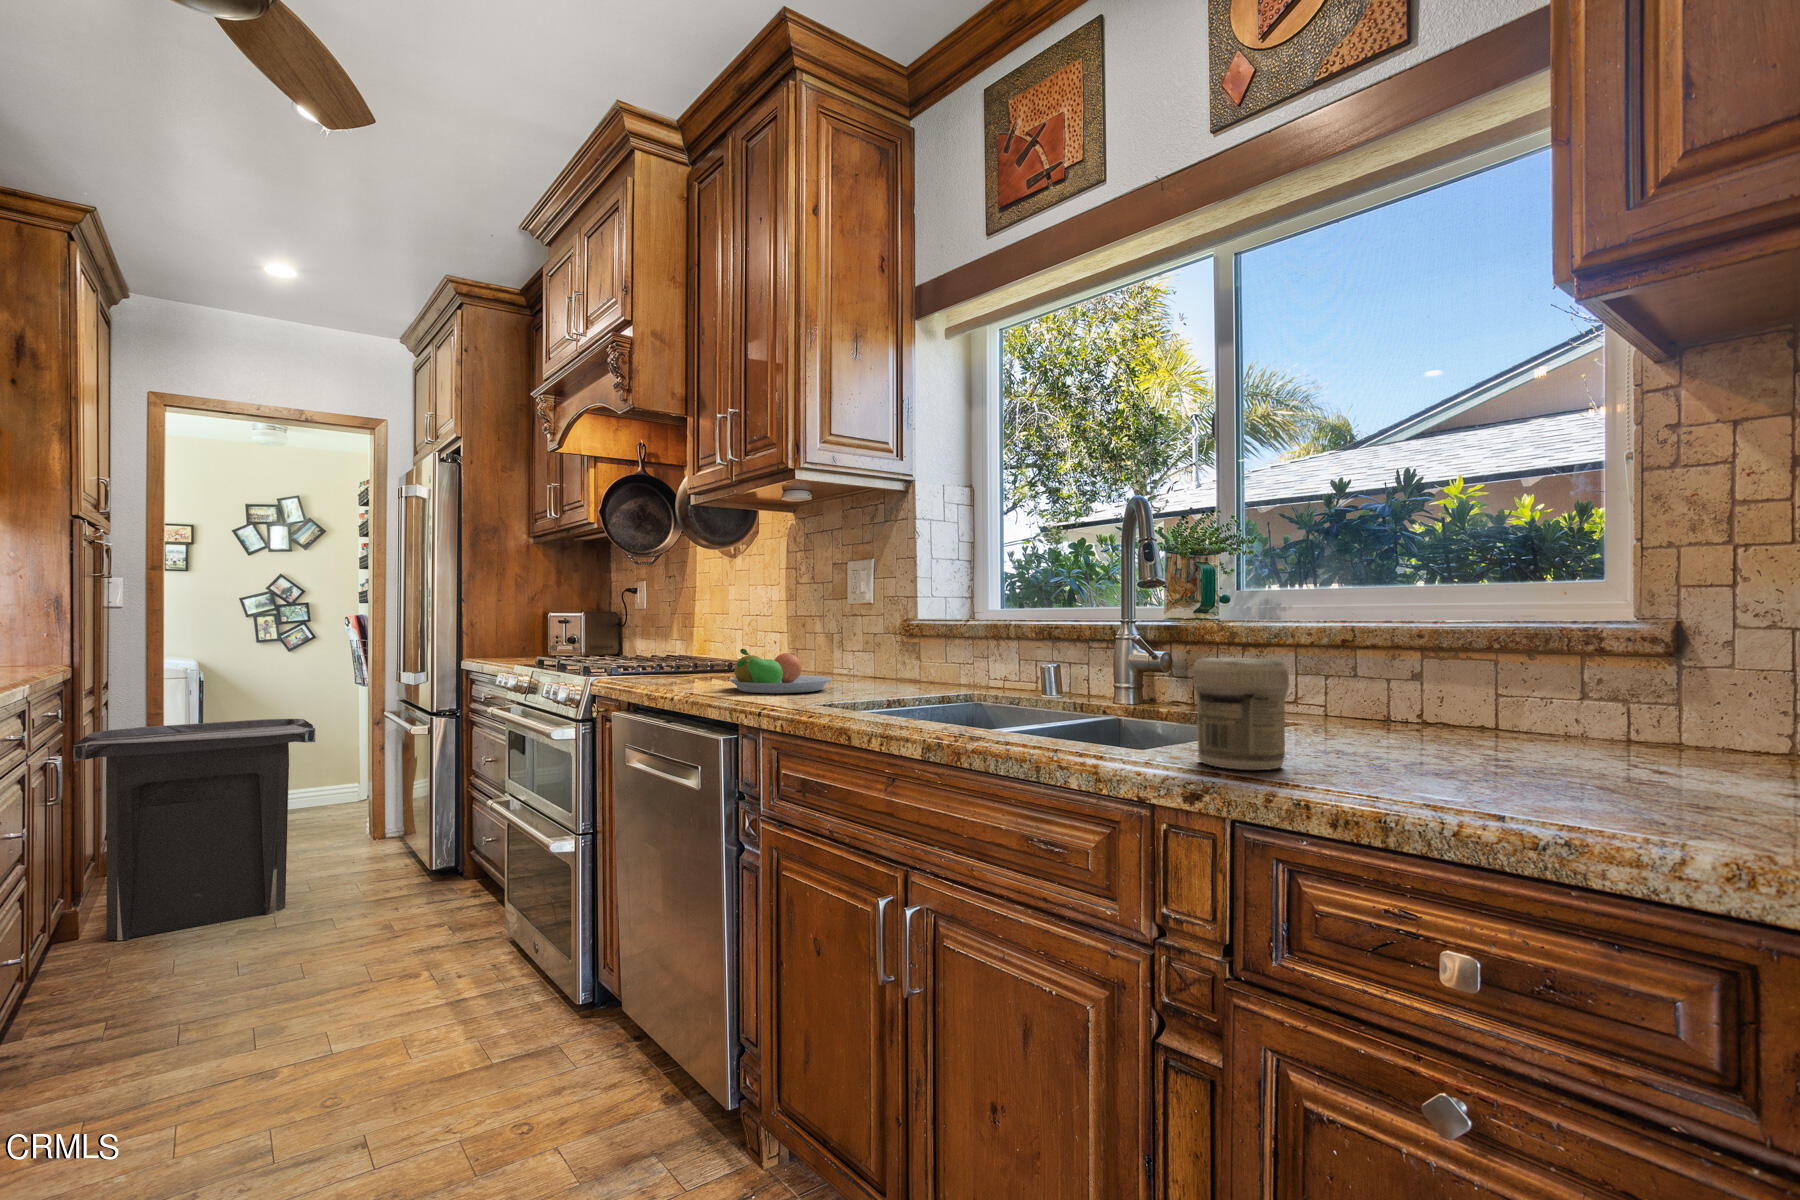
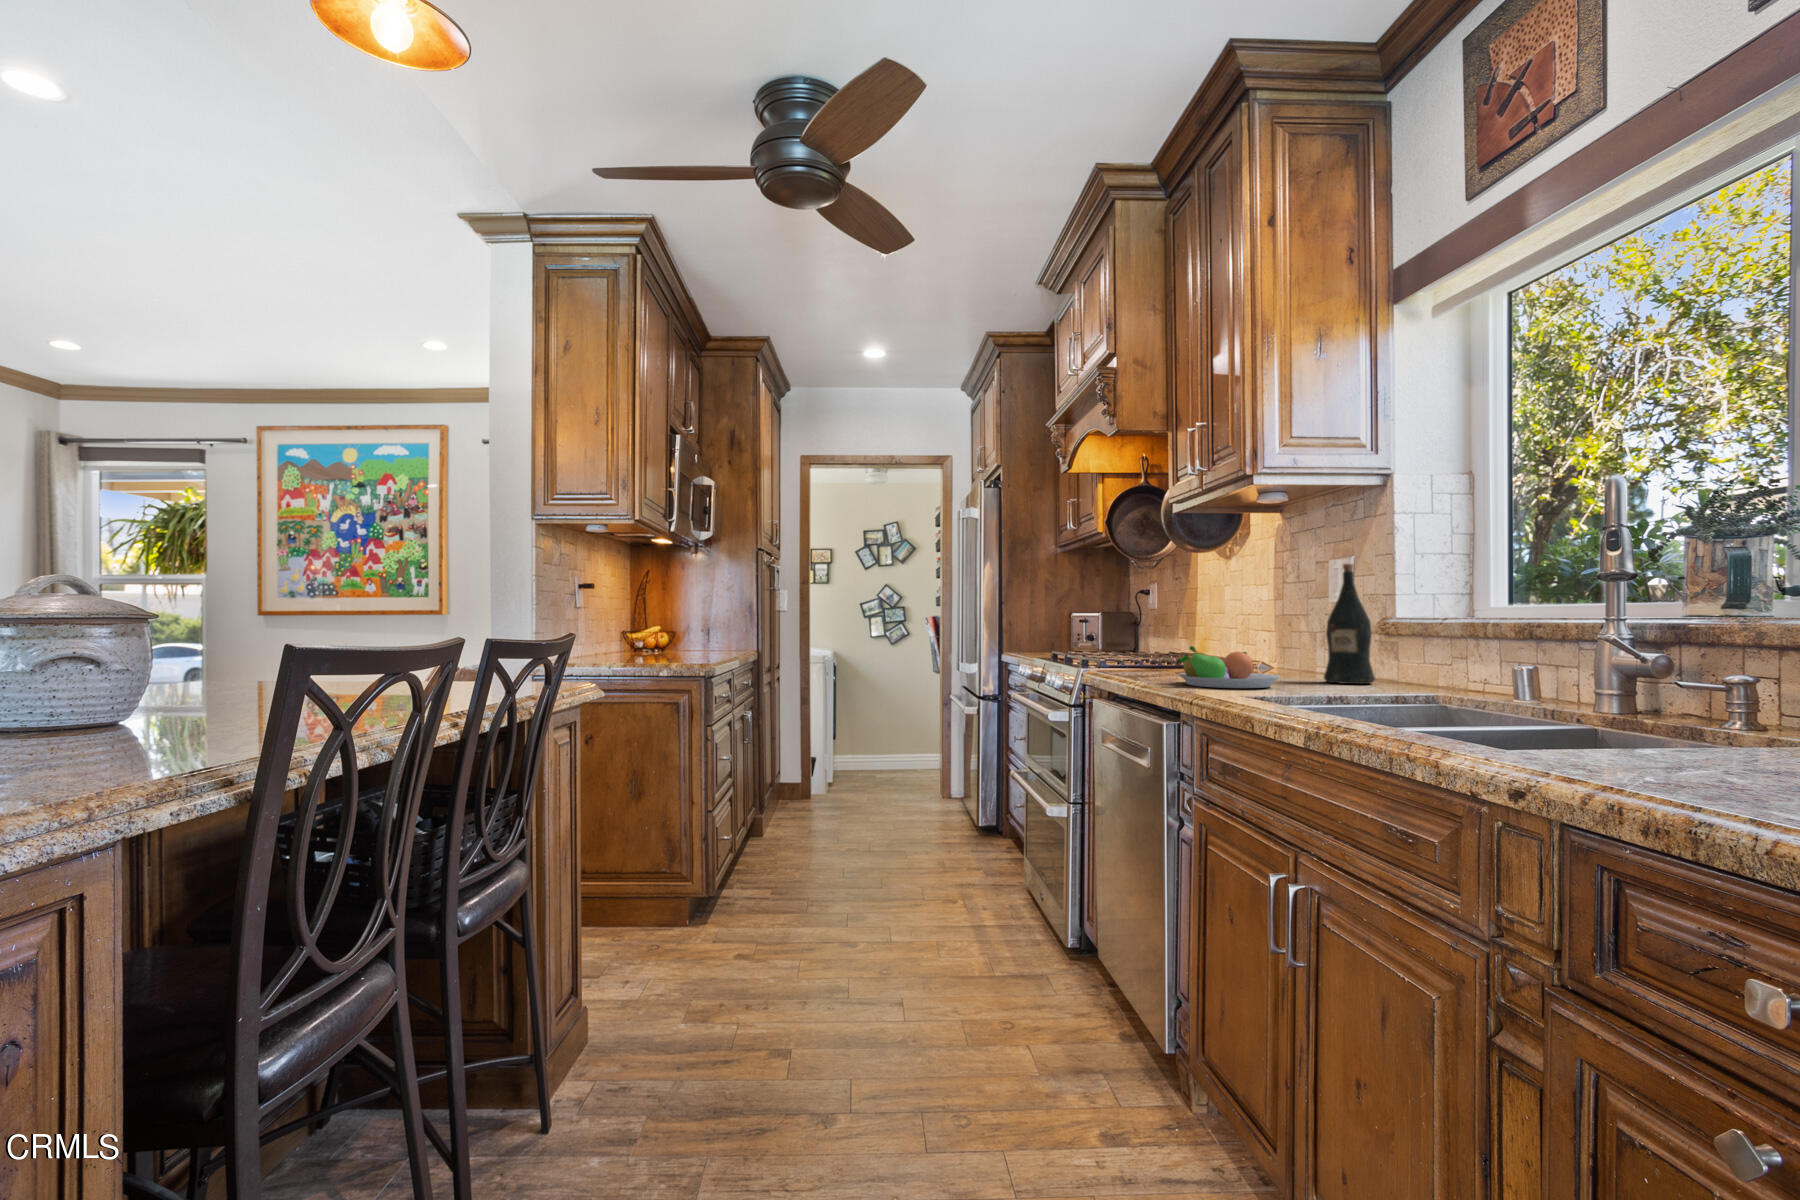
wine bottle: none [856,564,900,681] -> present [1324,564,1375,684]
jar: present [1193,658,1289,770] -> none [1546,659,1668,778]
trash can: present [73,719,315,941] -> none [766,694,900,841]

